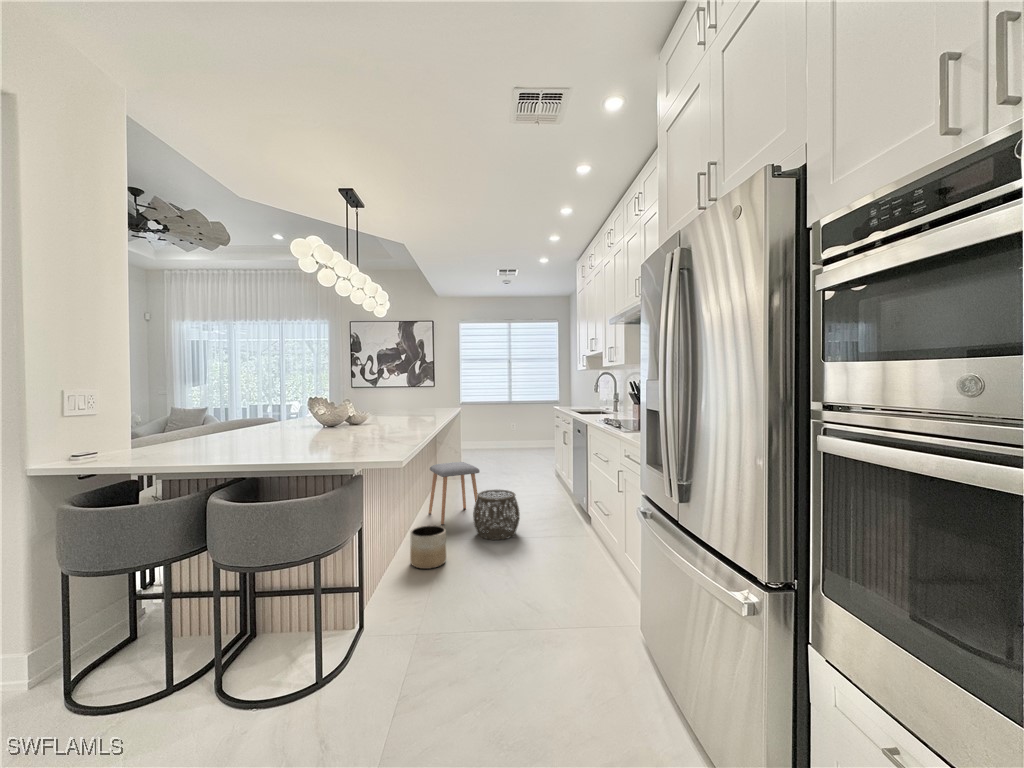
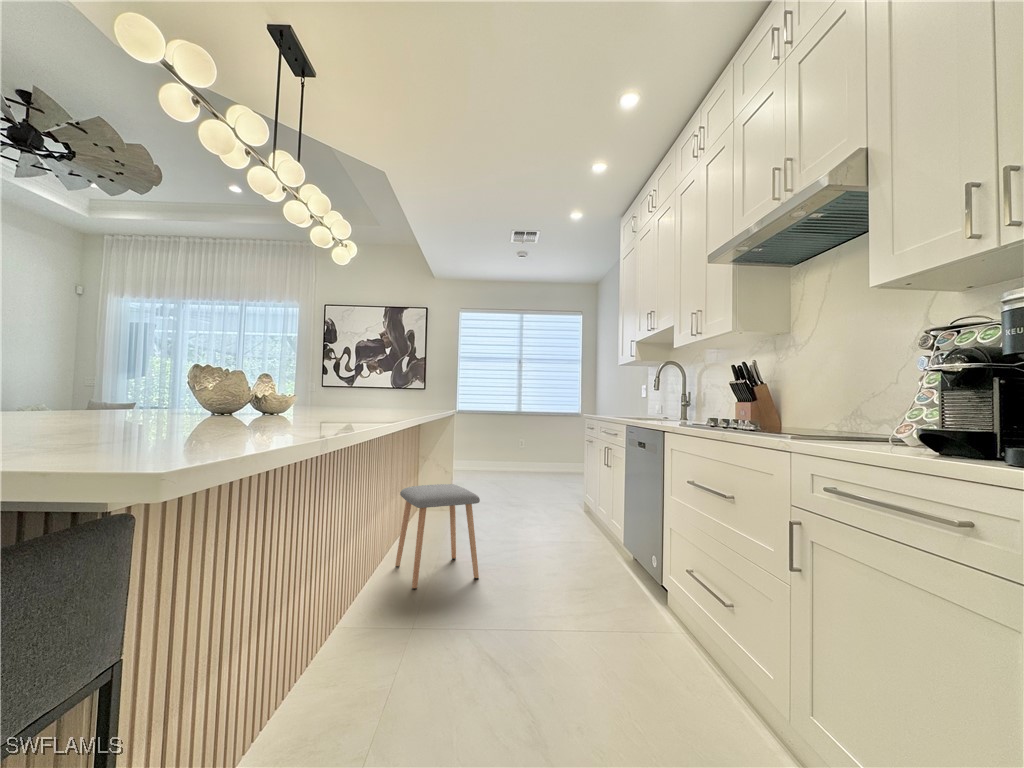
woven basket: present [473,490,520,540] -> none [466,533,548,629]
planter: present [410,525,446,569] -> none [334,604,410,704]

